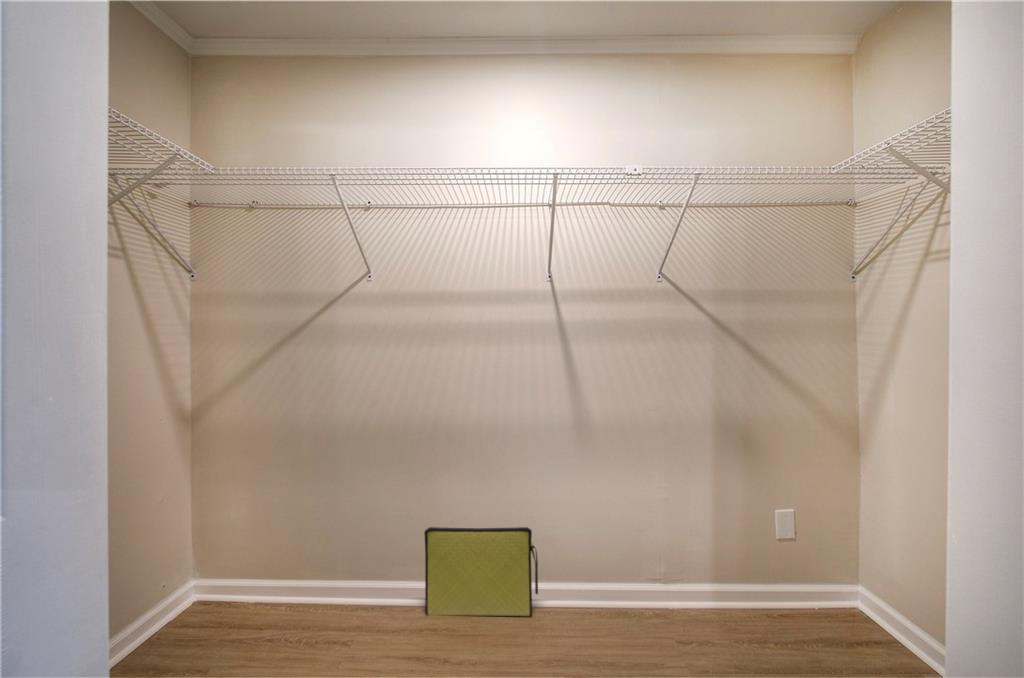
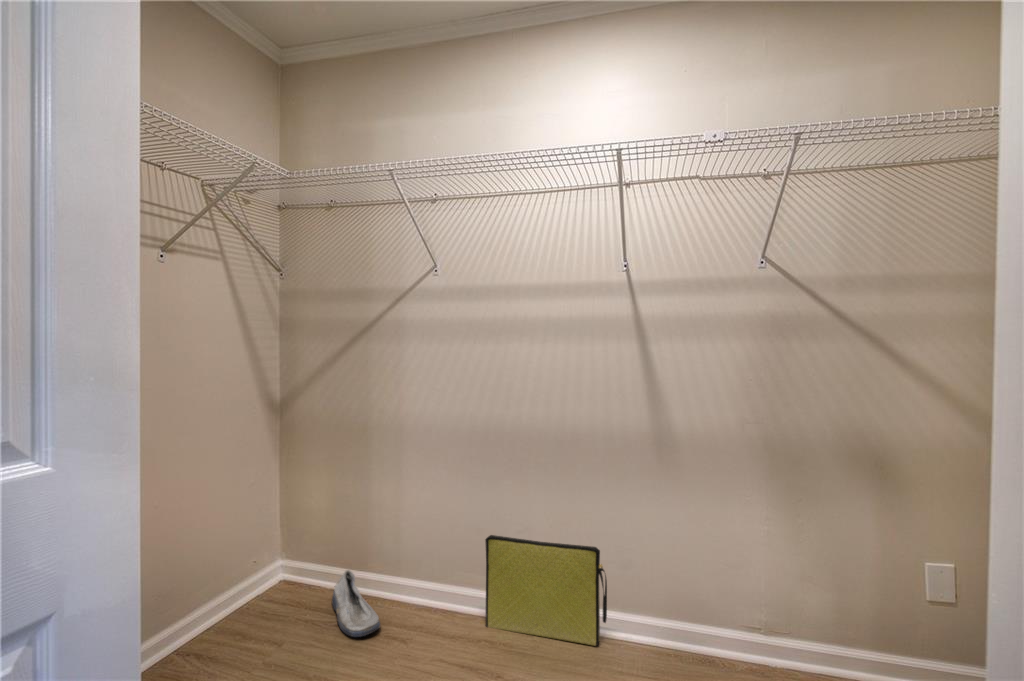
shoe: none [259,580,320,648] -> present [332,570,380,637]

